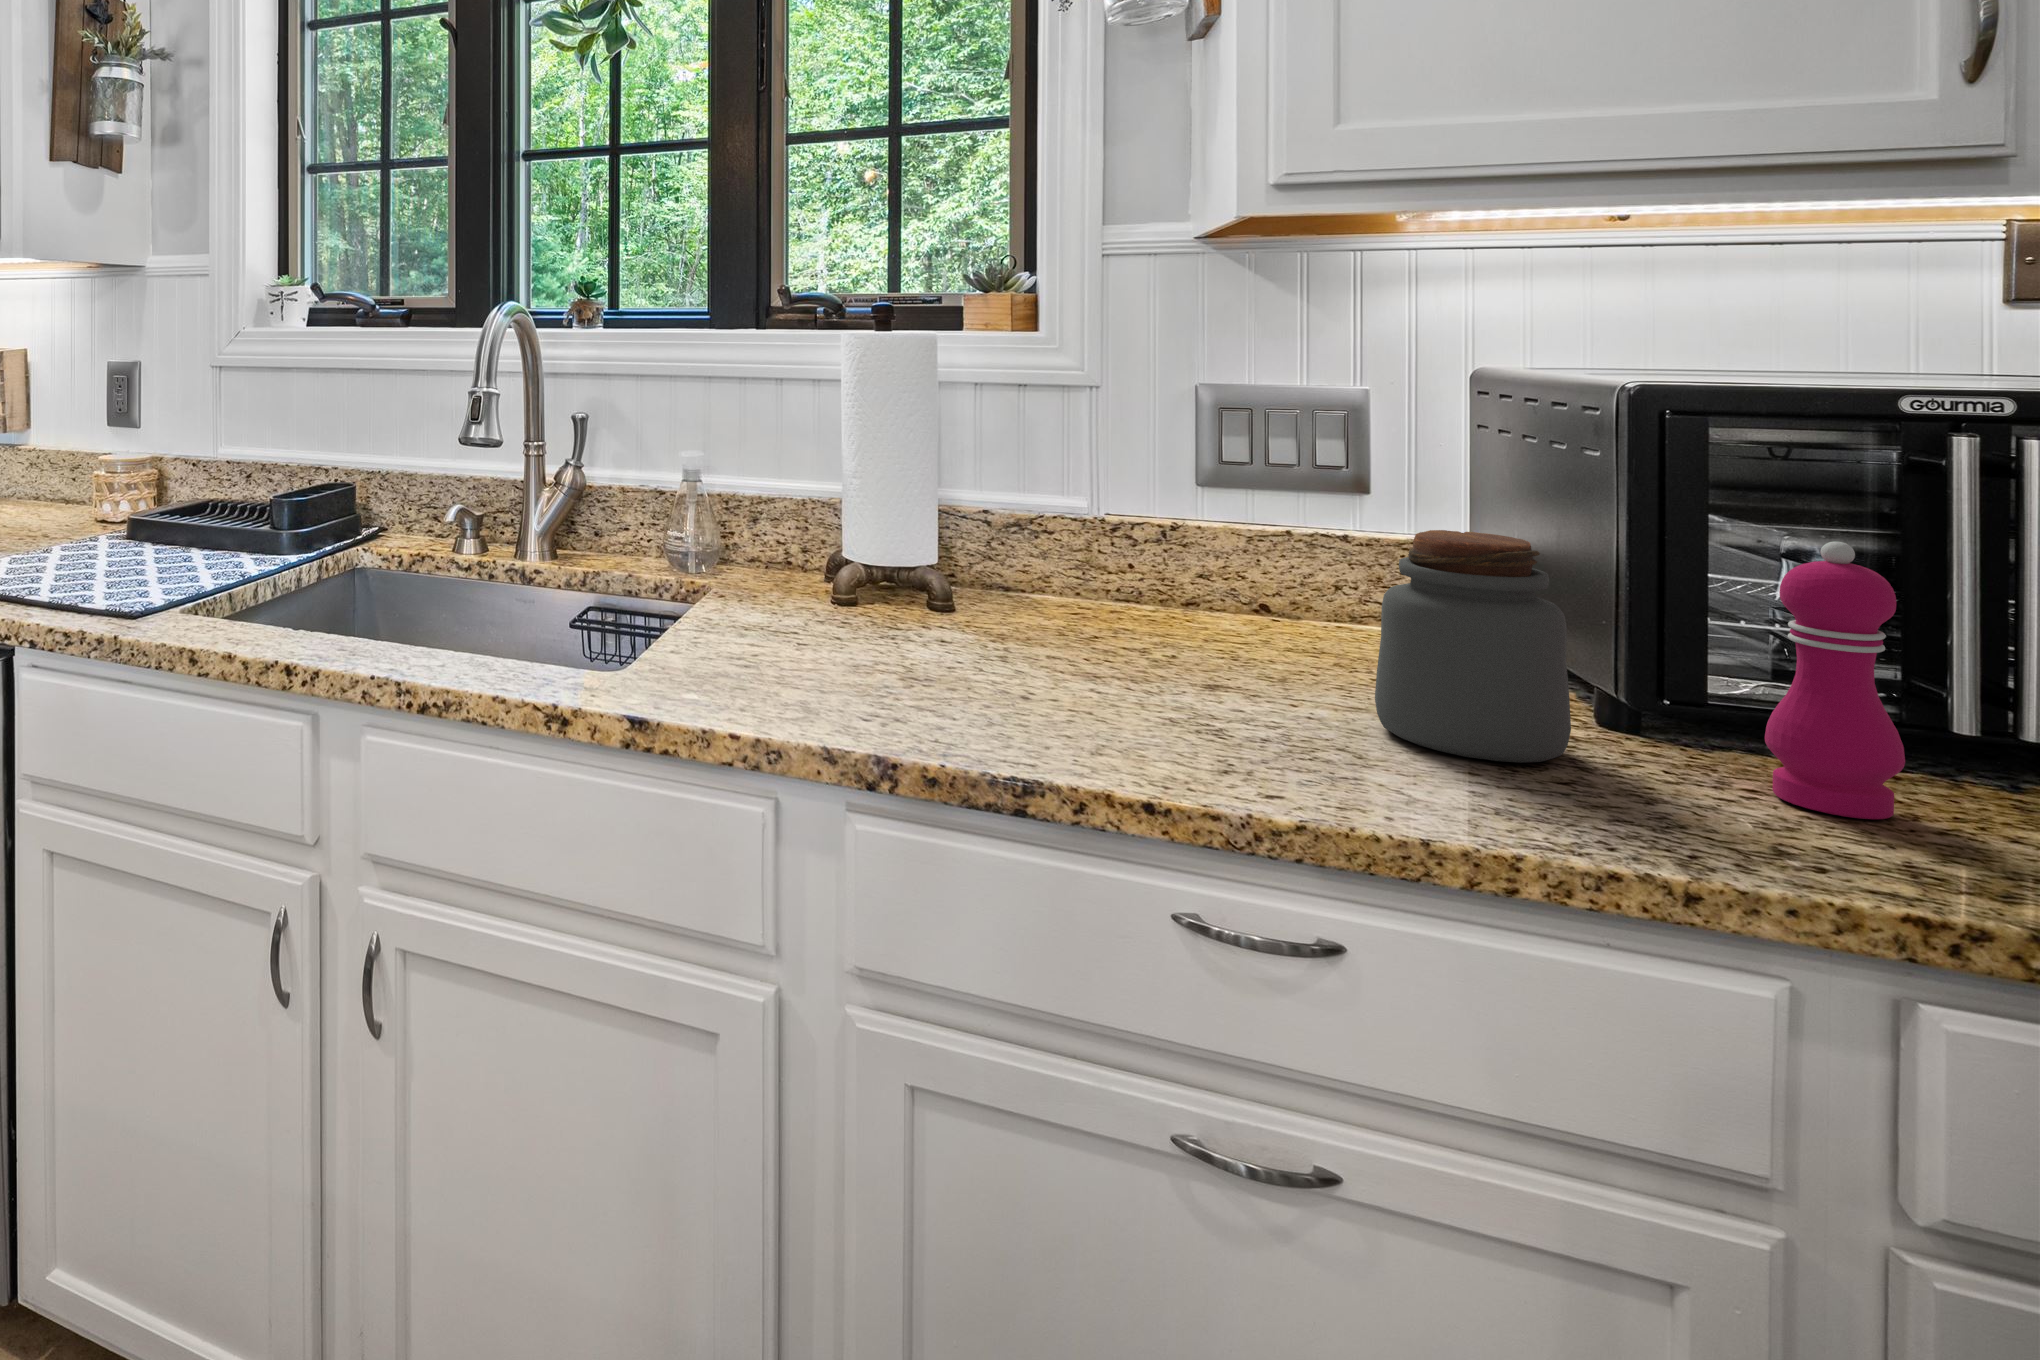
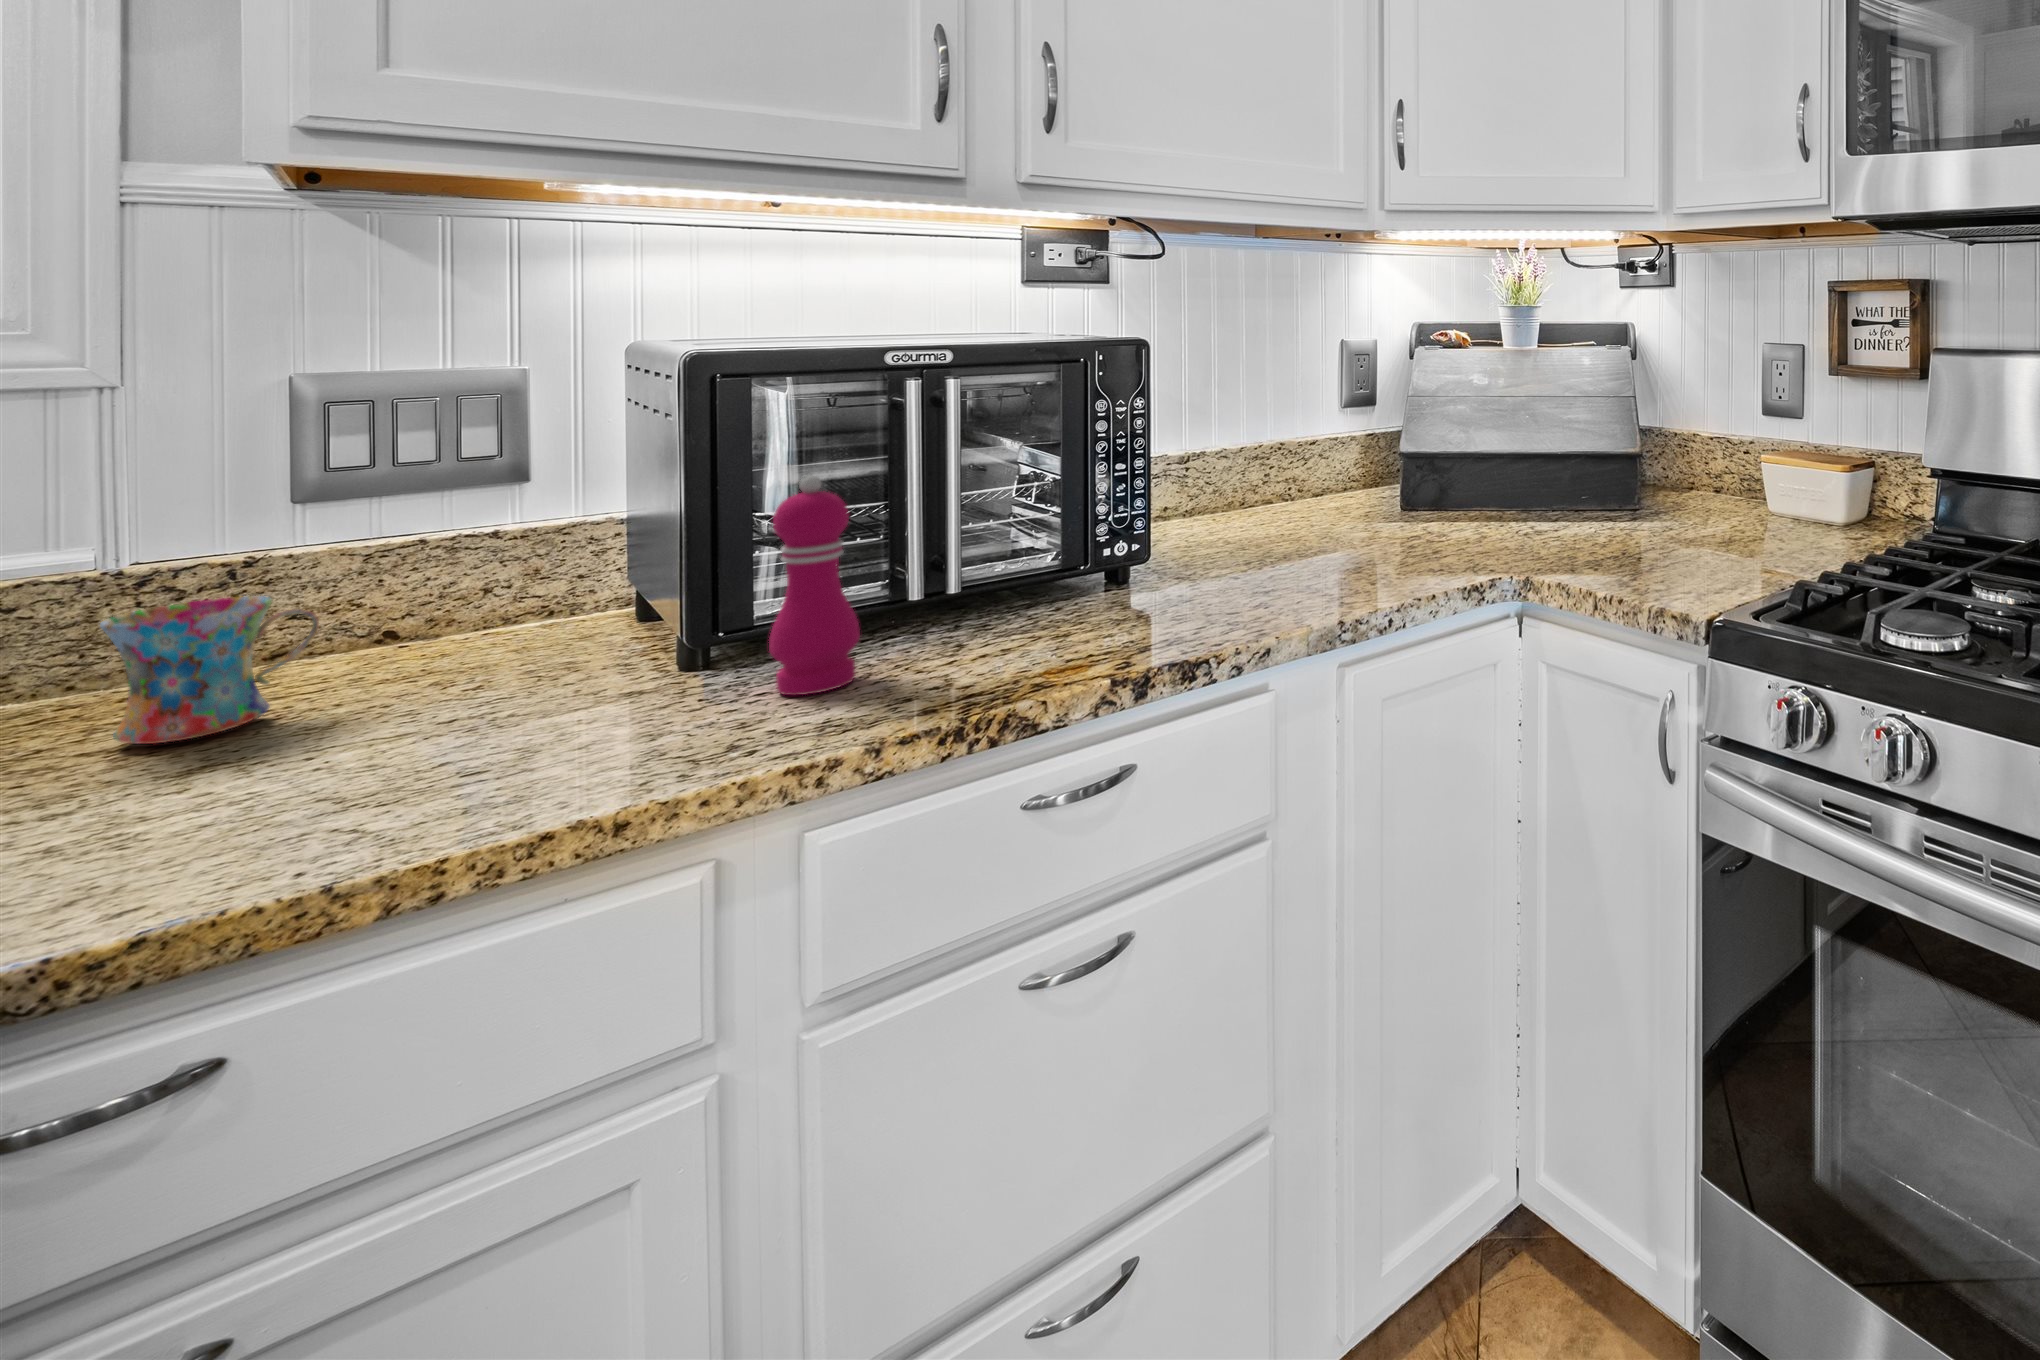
jar: present [1375,530,1571,763] -> none [398,515,615,755]
mug: none [1141,554,1266,664] -> present [100,596,319,744]

